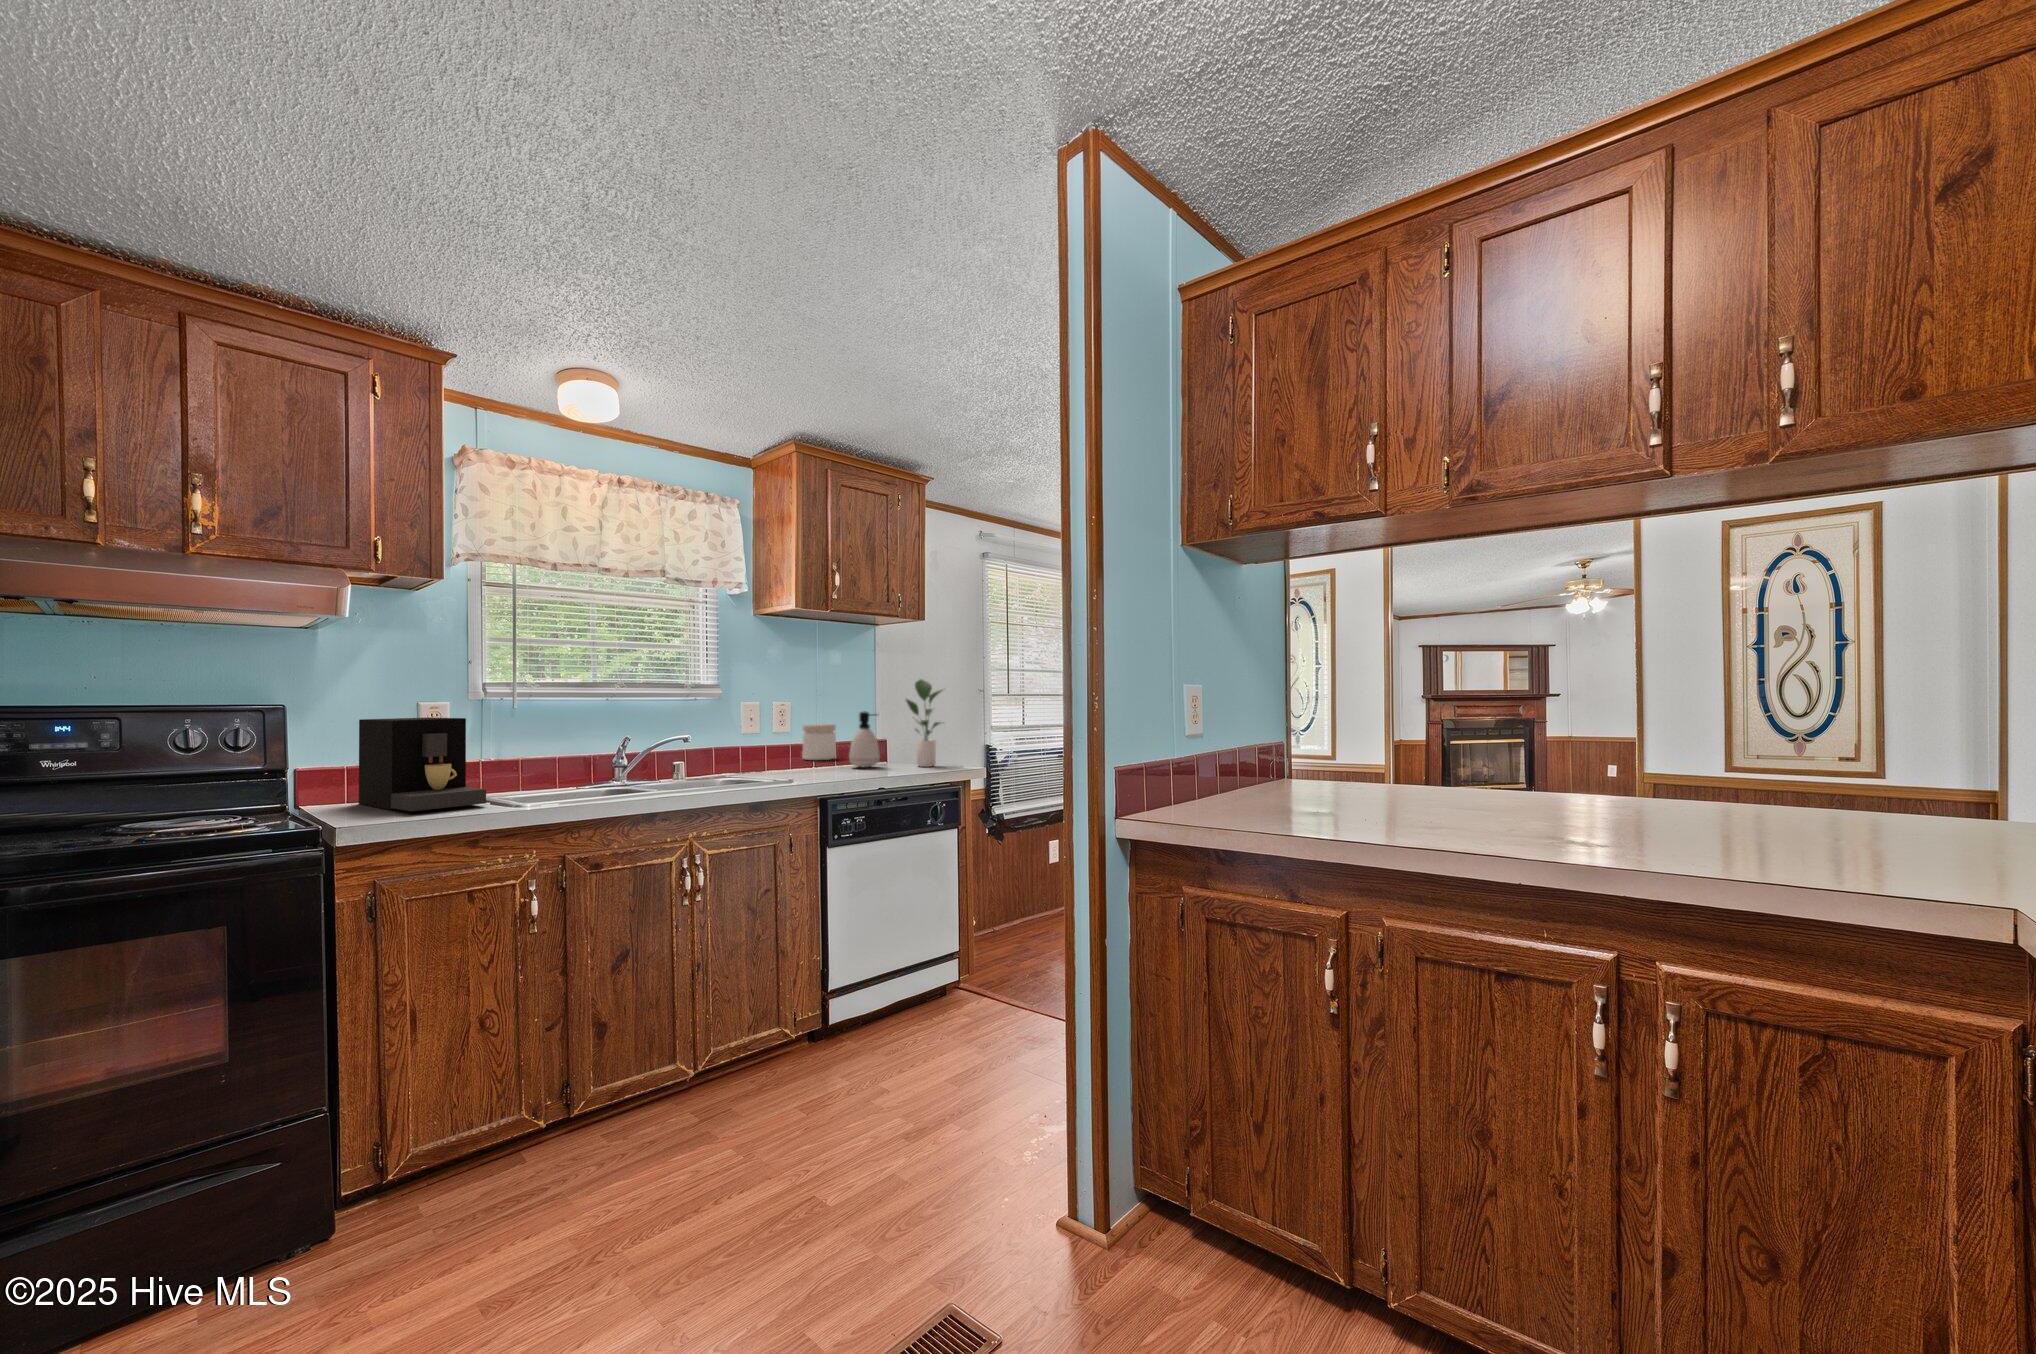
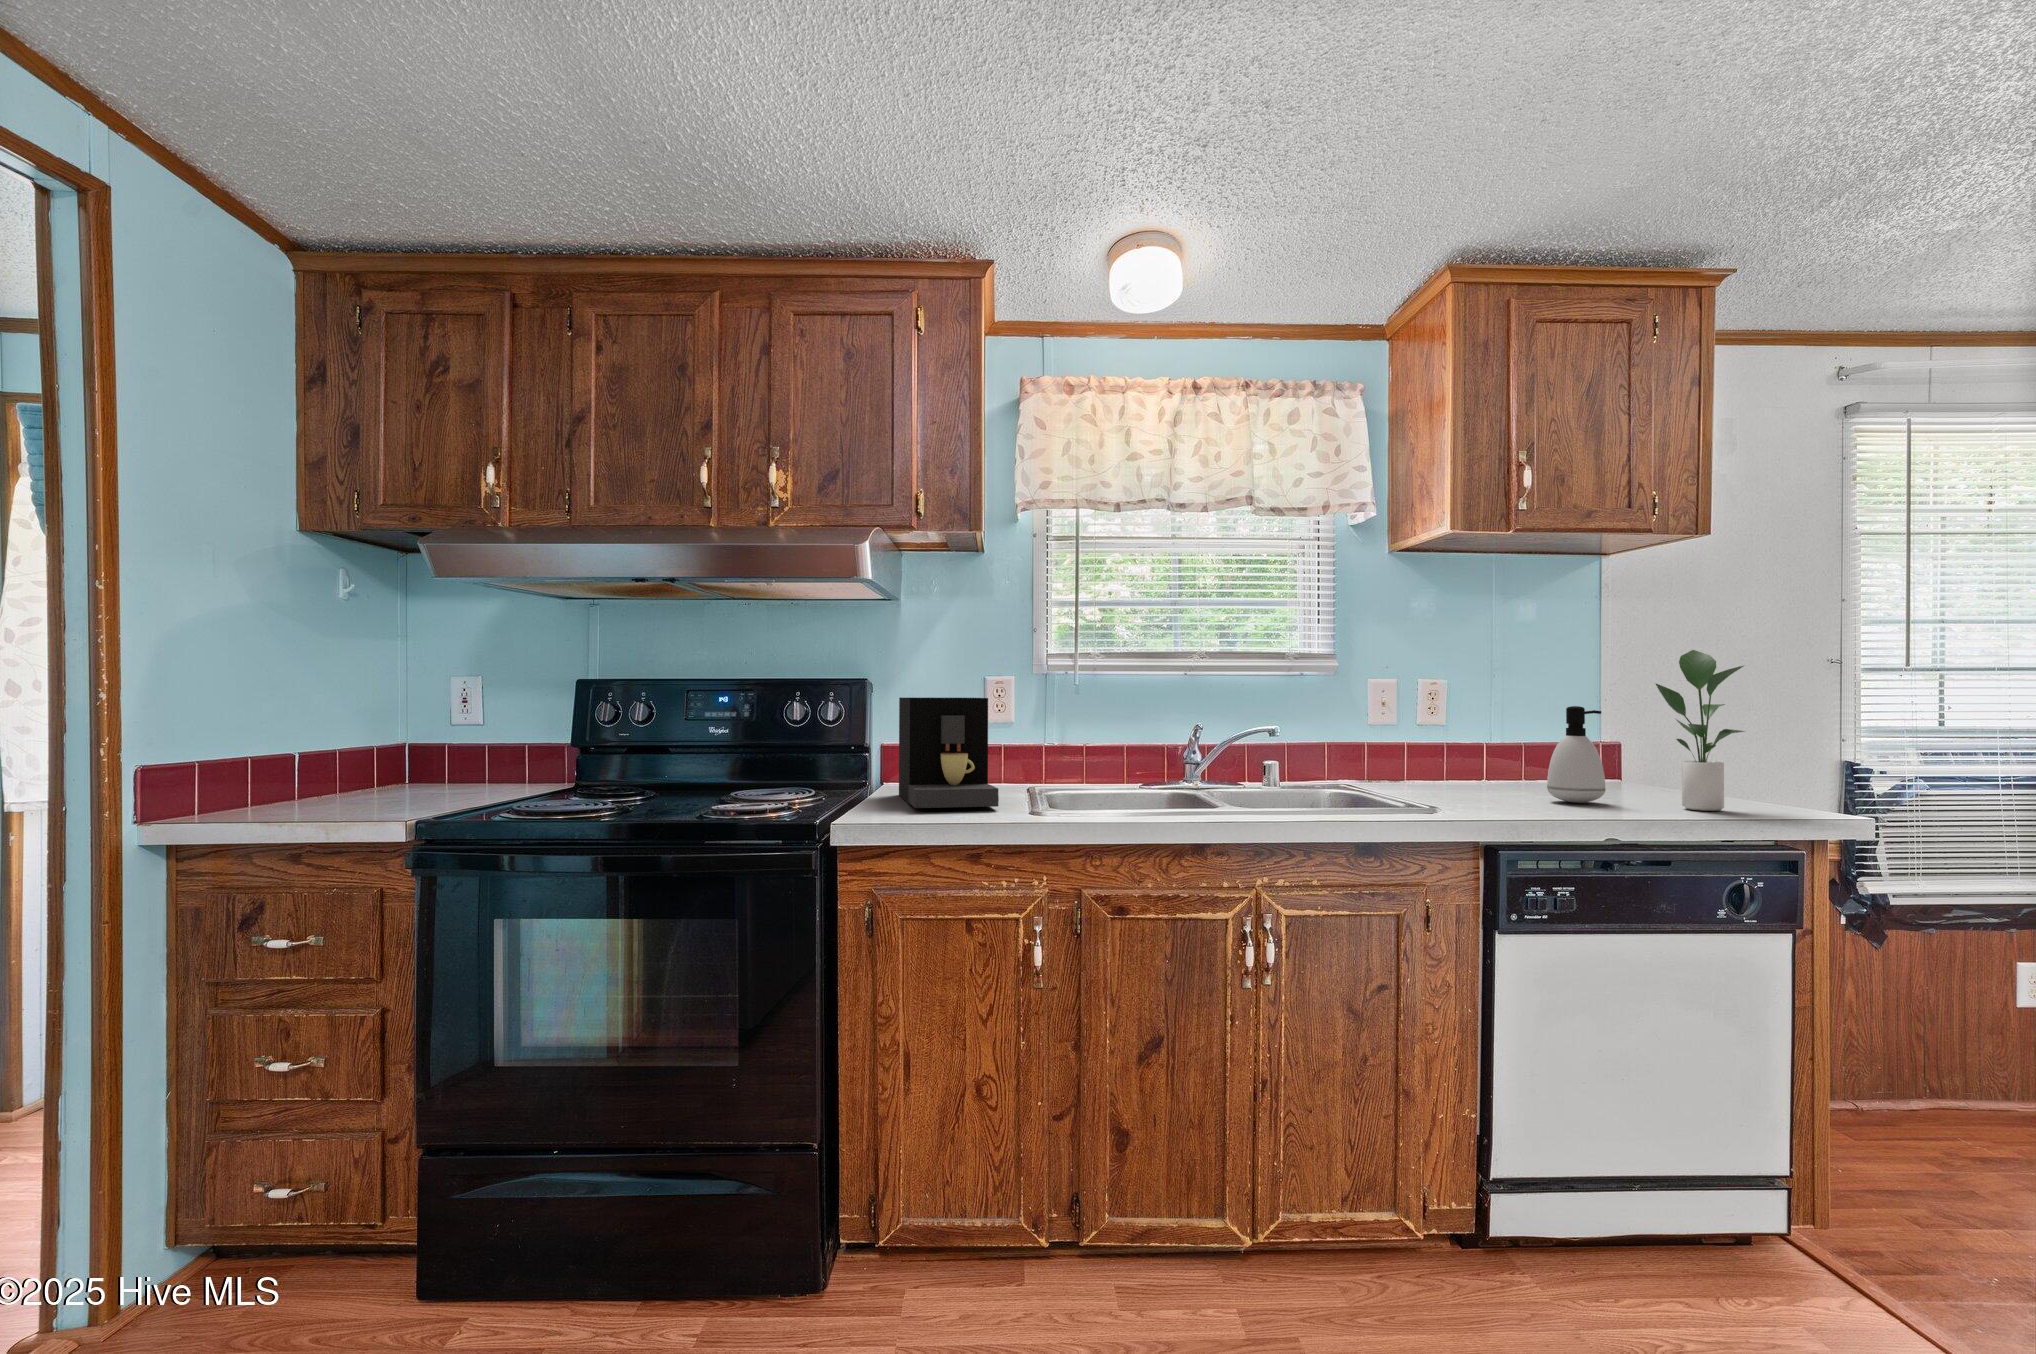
jar: present [802,724,836,760] -> none [1480,727,1538,785]

